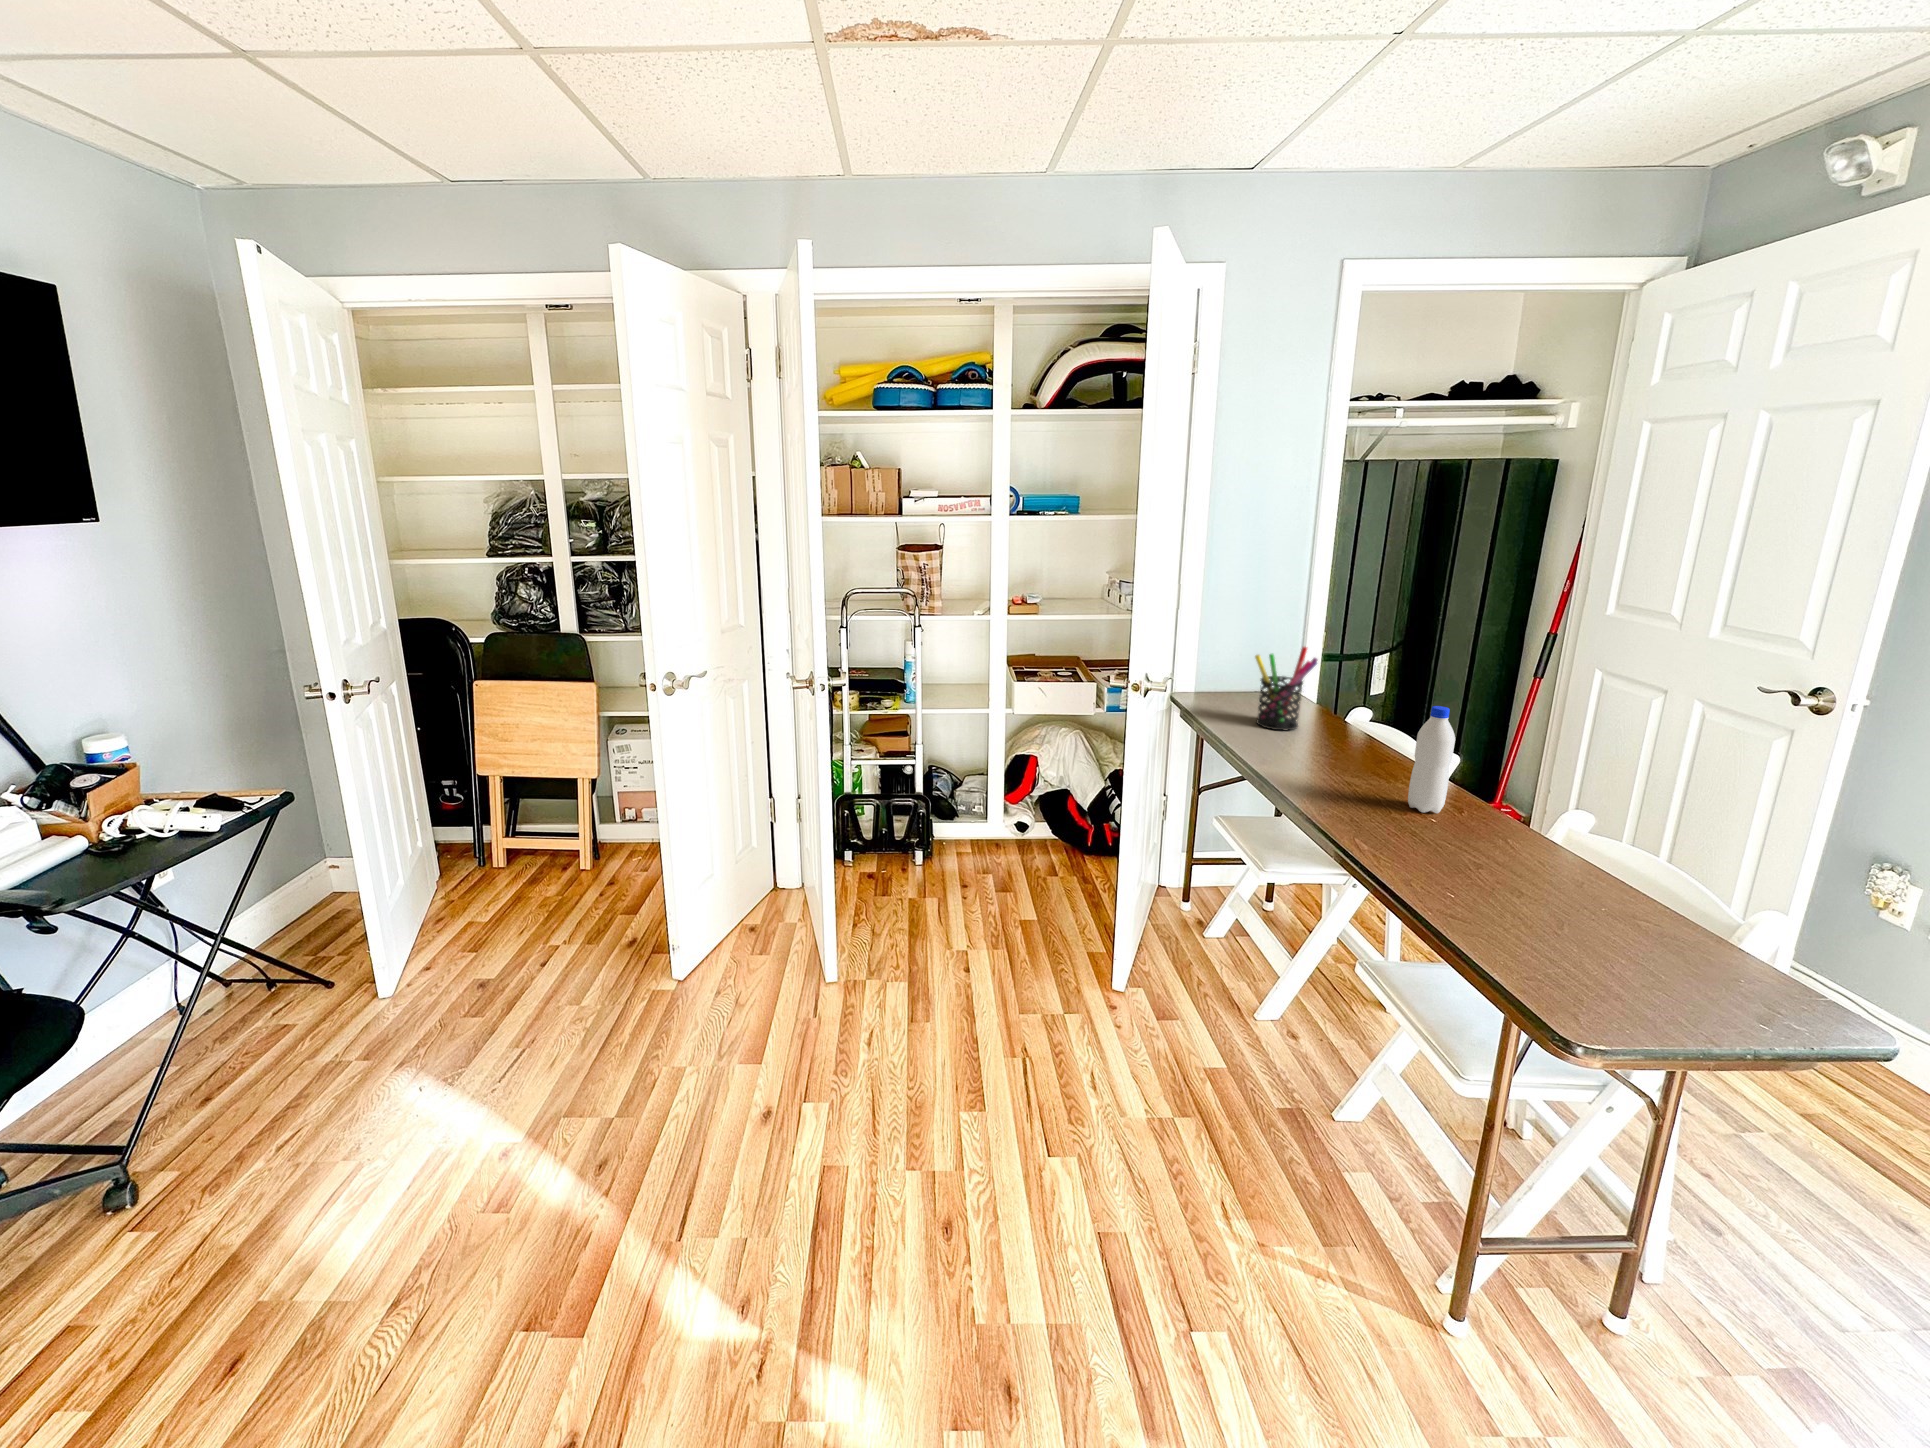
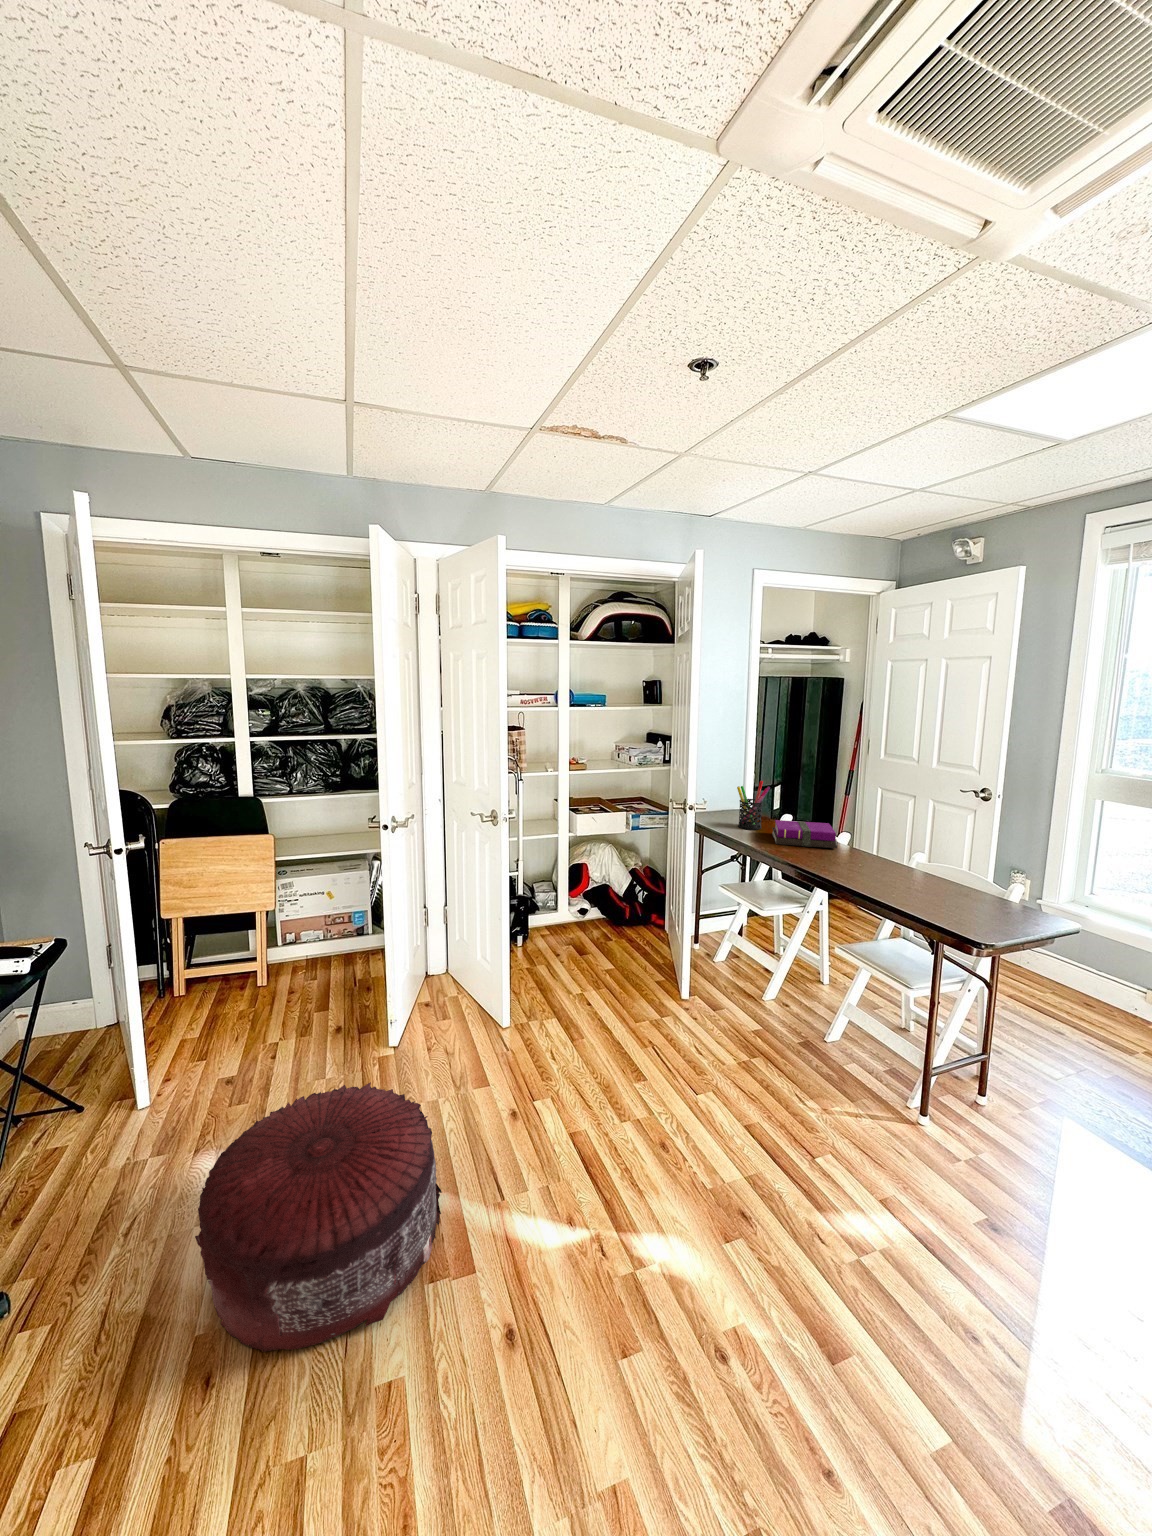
water bottle: present [1408,706,1455,813] -> none [841,806,862,863]
notebook: none [1299,717,1422,780] -> present [772,820,838,848]
pouf: none [252,1029,606,1367] -> present [195,1082,442,1352]

